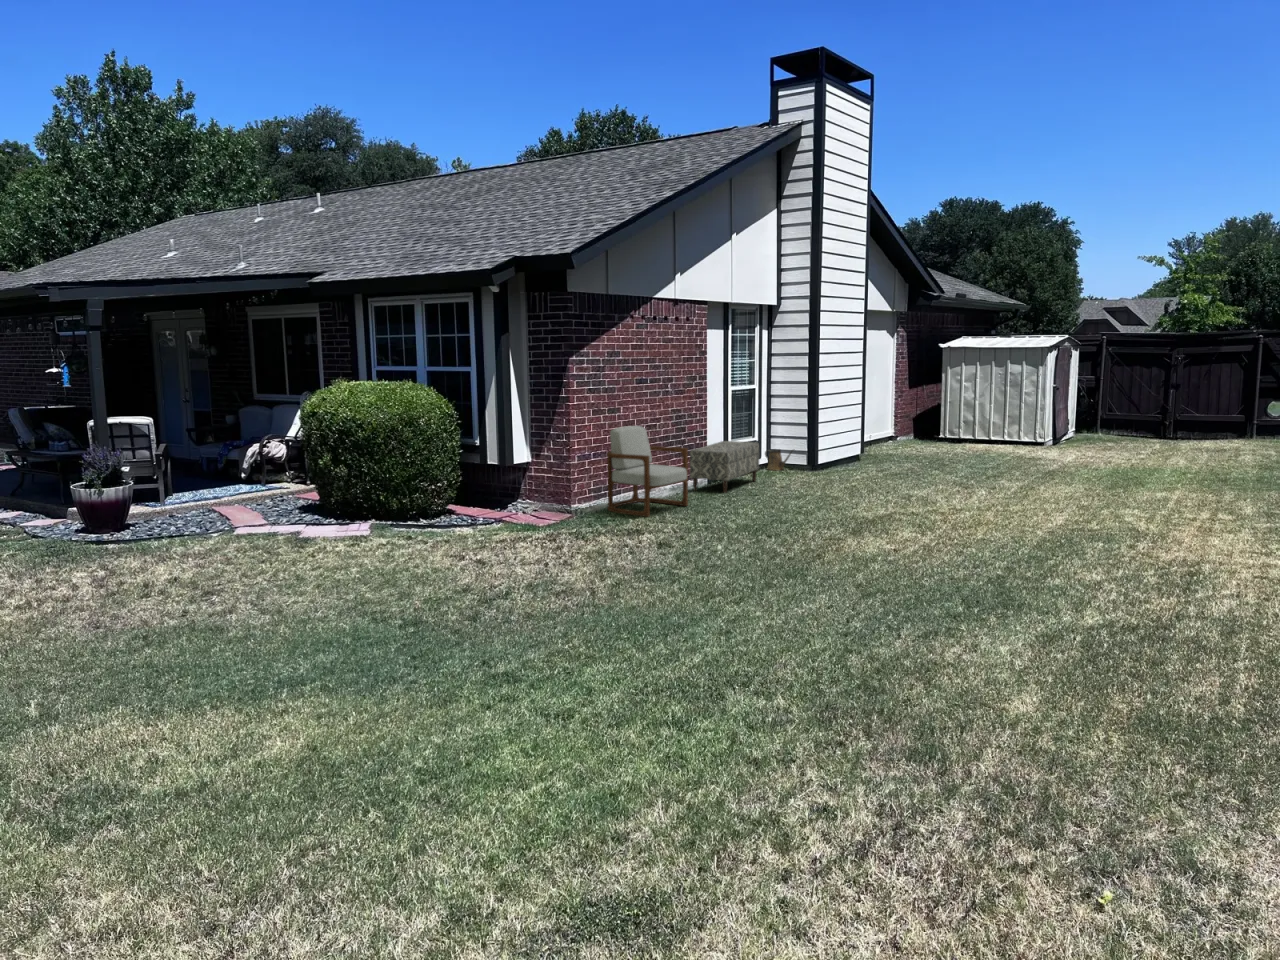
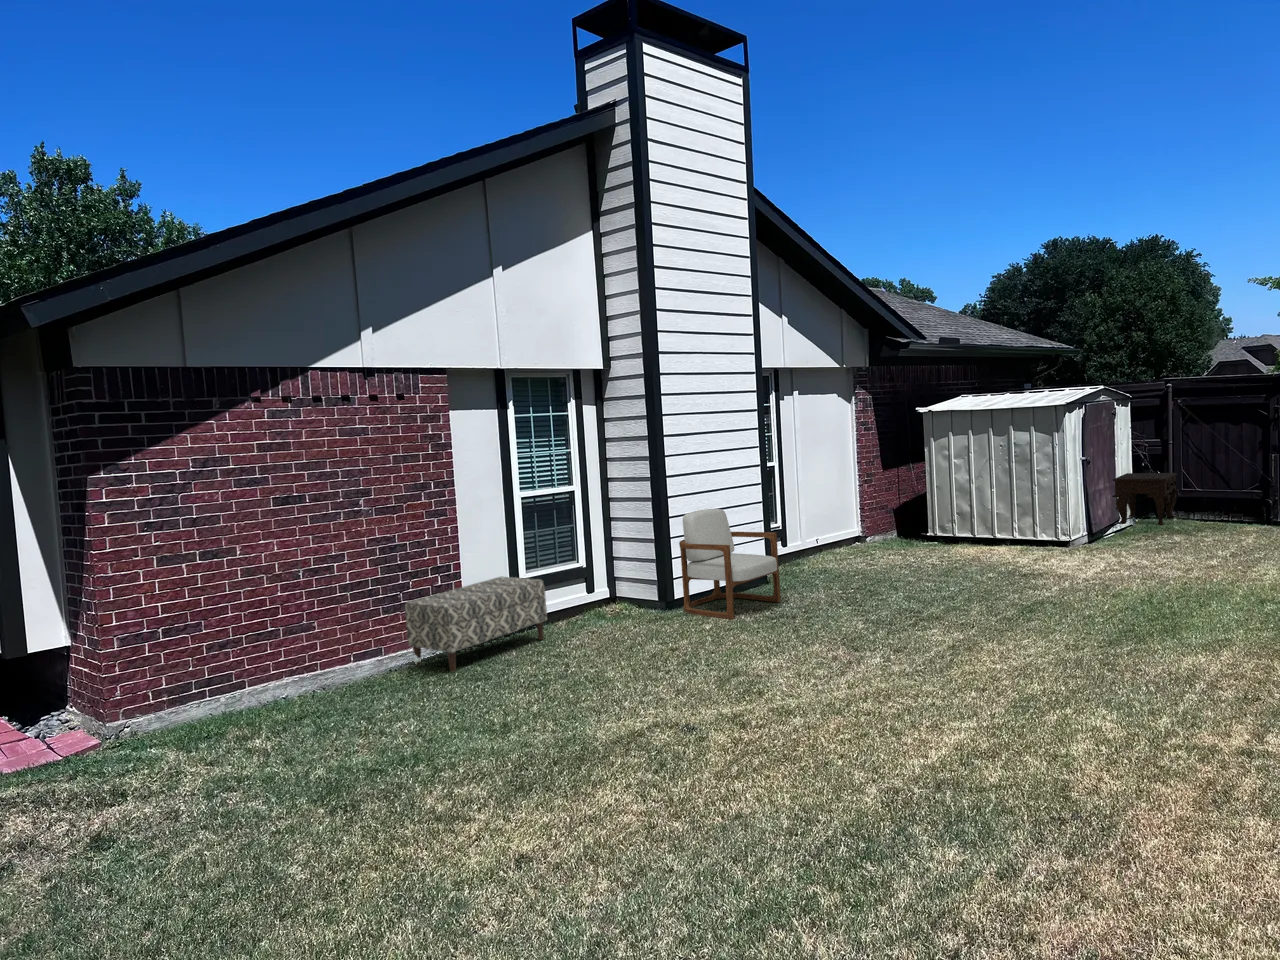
side table: none [1071,399,1115,436] -> present [1112,473,1179,525]
armchair: present [607,426,688,517] -> present [679,509,781,620]
watering can: present [765,449,793,471] -> none [600,580,630,612]

